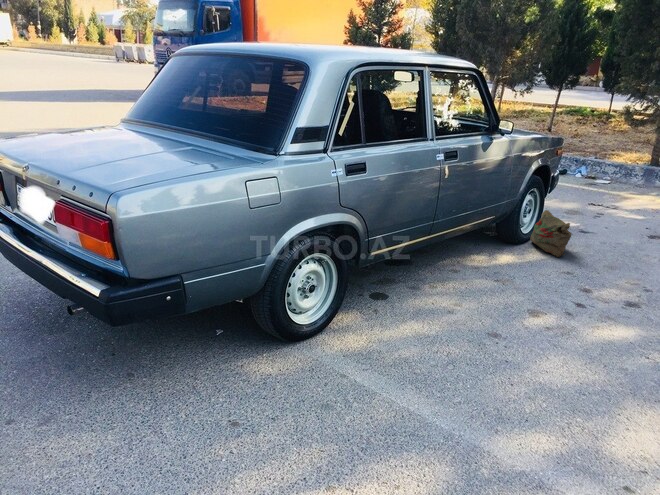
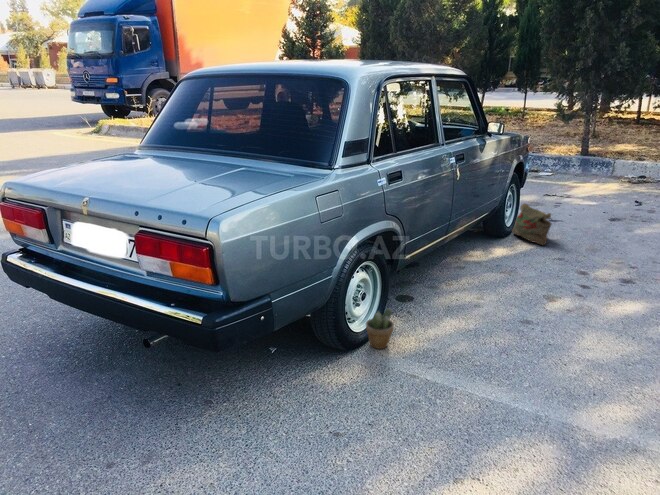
potted plant: none [312,304,341,345] -> present [366,308,394,349]

